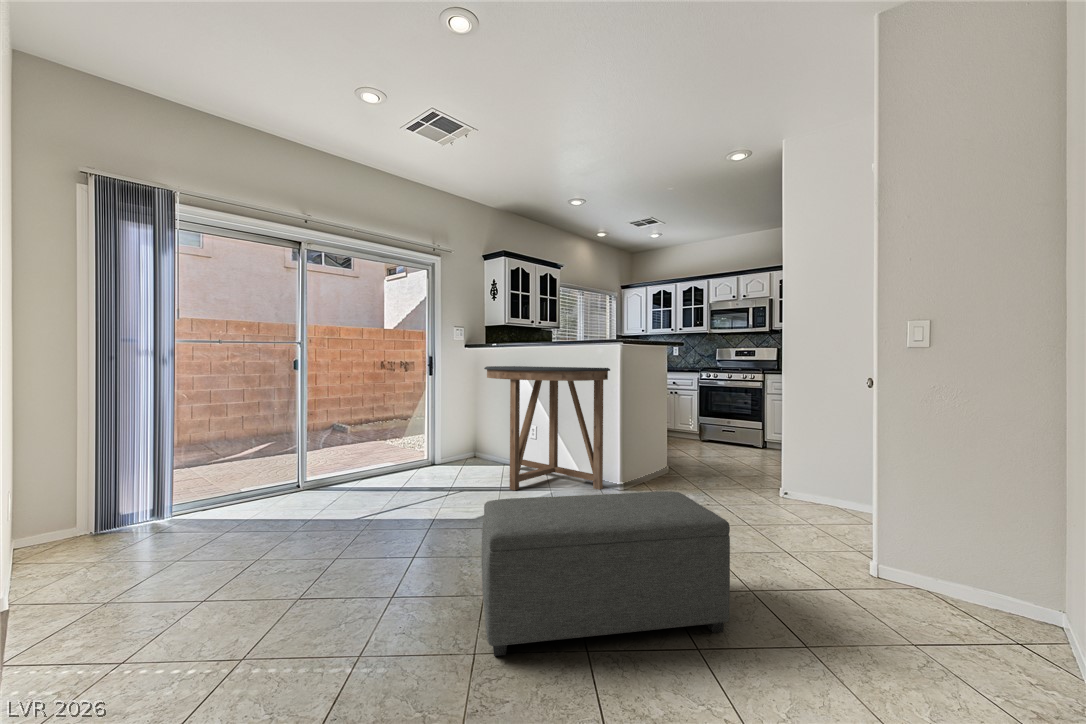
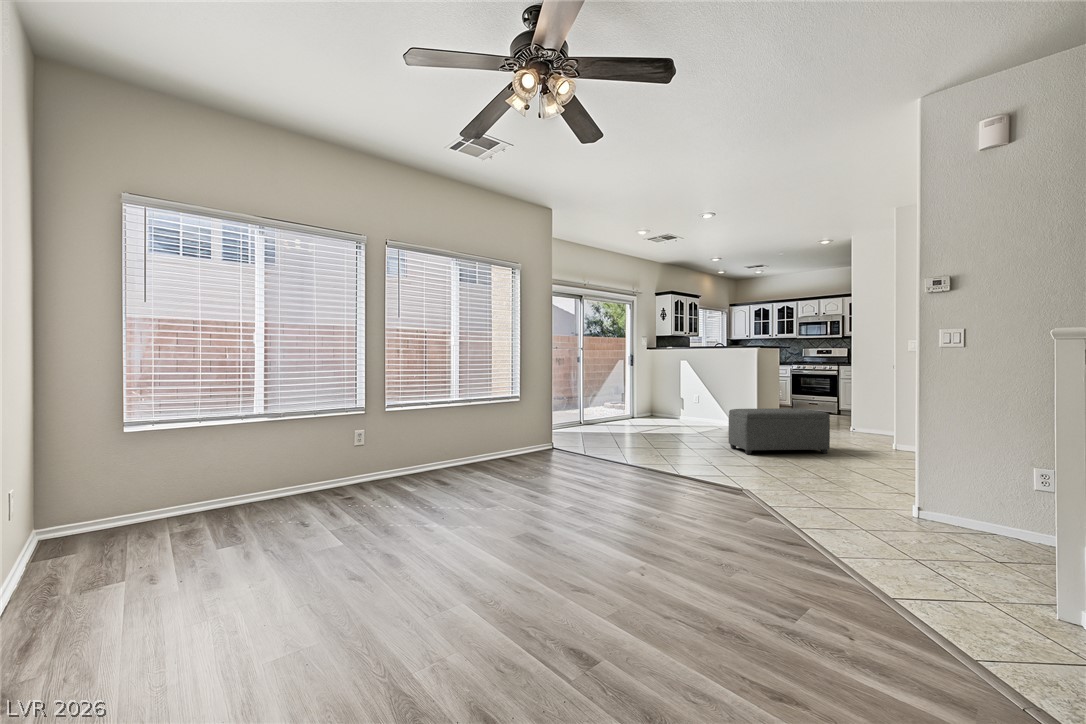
console table: present [484,366,610,490] -> none [672,360,751,427]

